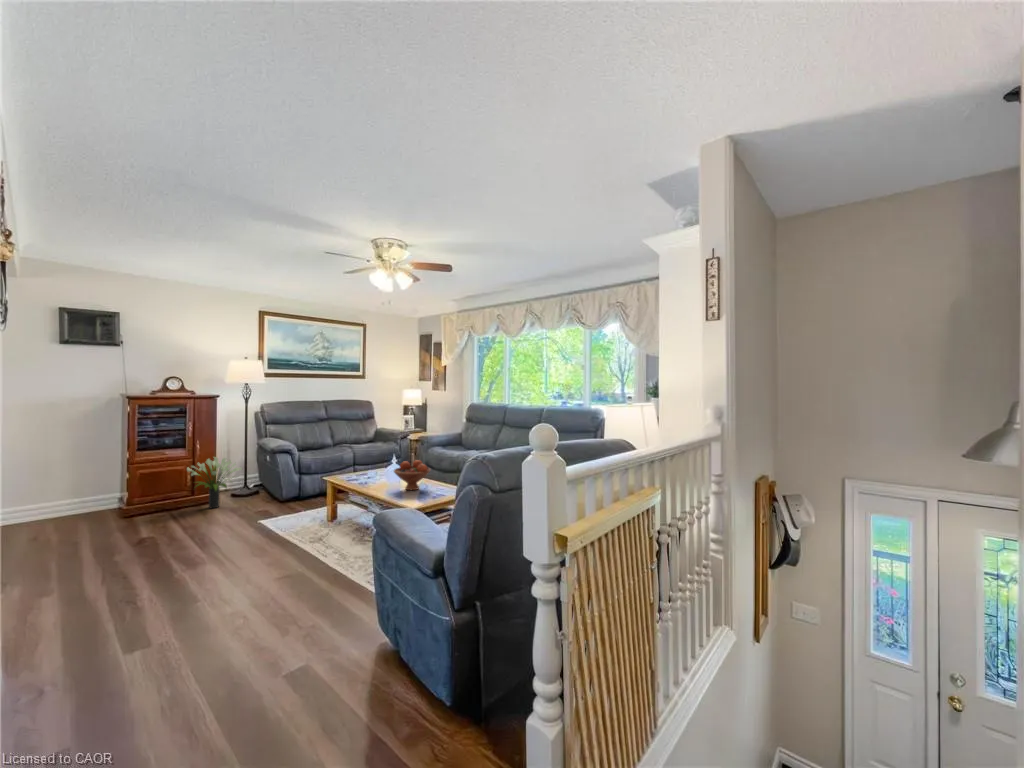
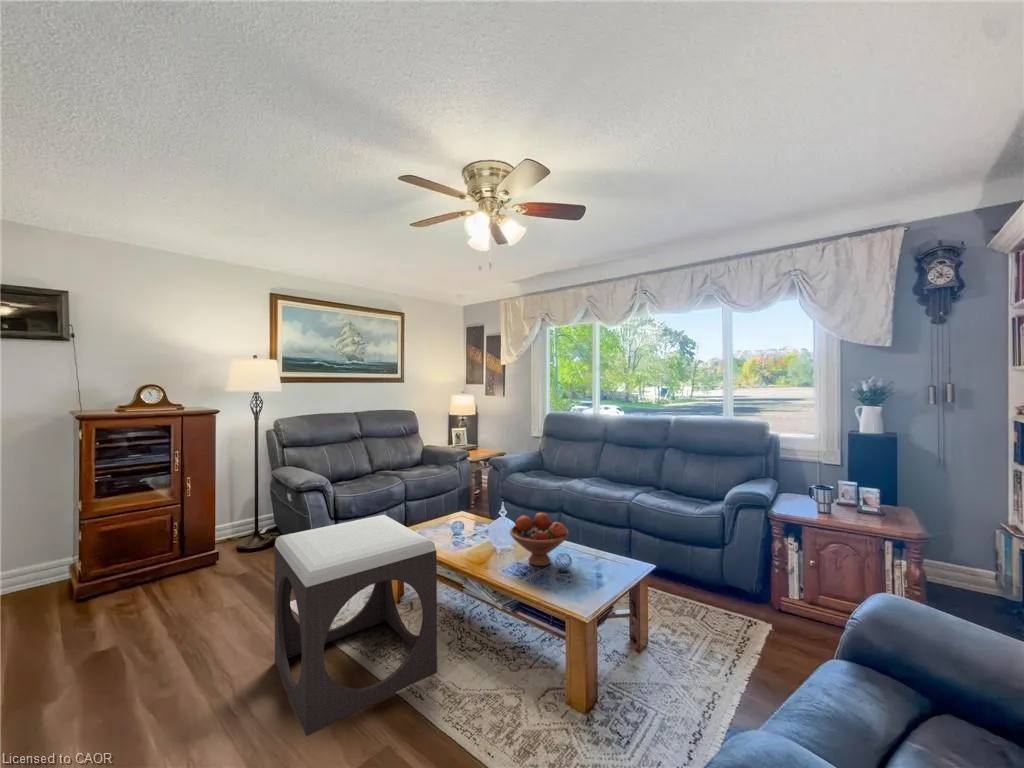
potted plant: present [187,457,242,508] -> none [171,501,254,578]
footstool: none [249,460,343,565] -> present [275,515,437,736]

